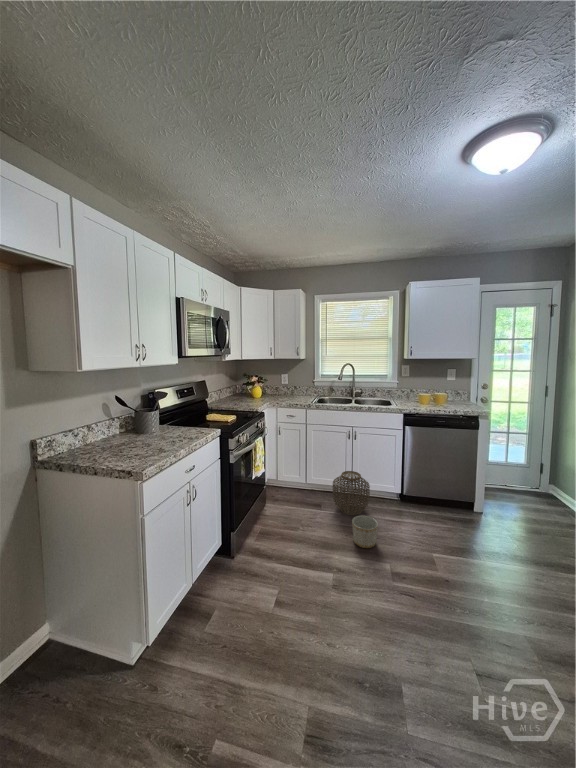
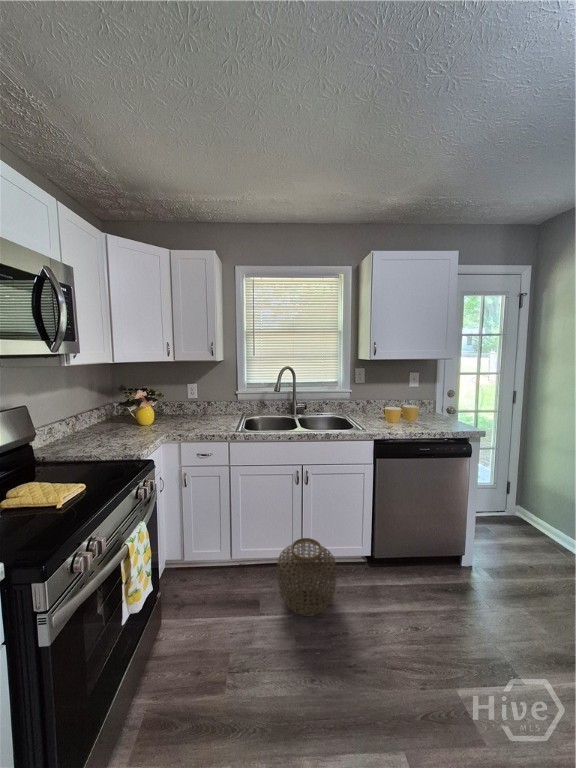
planter: present [352,516,378,548] -> none [325,636,371,714]

